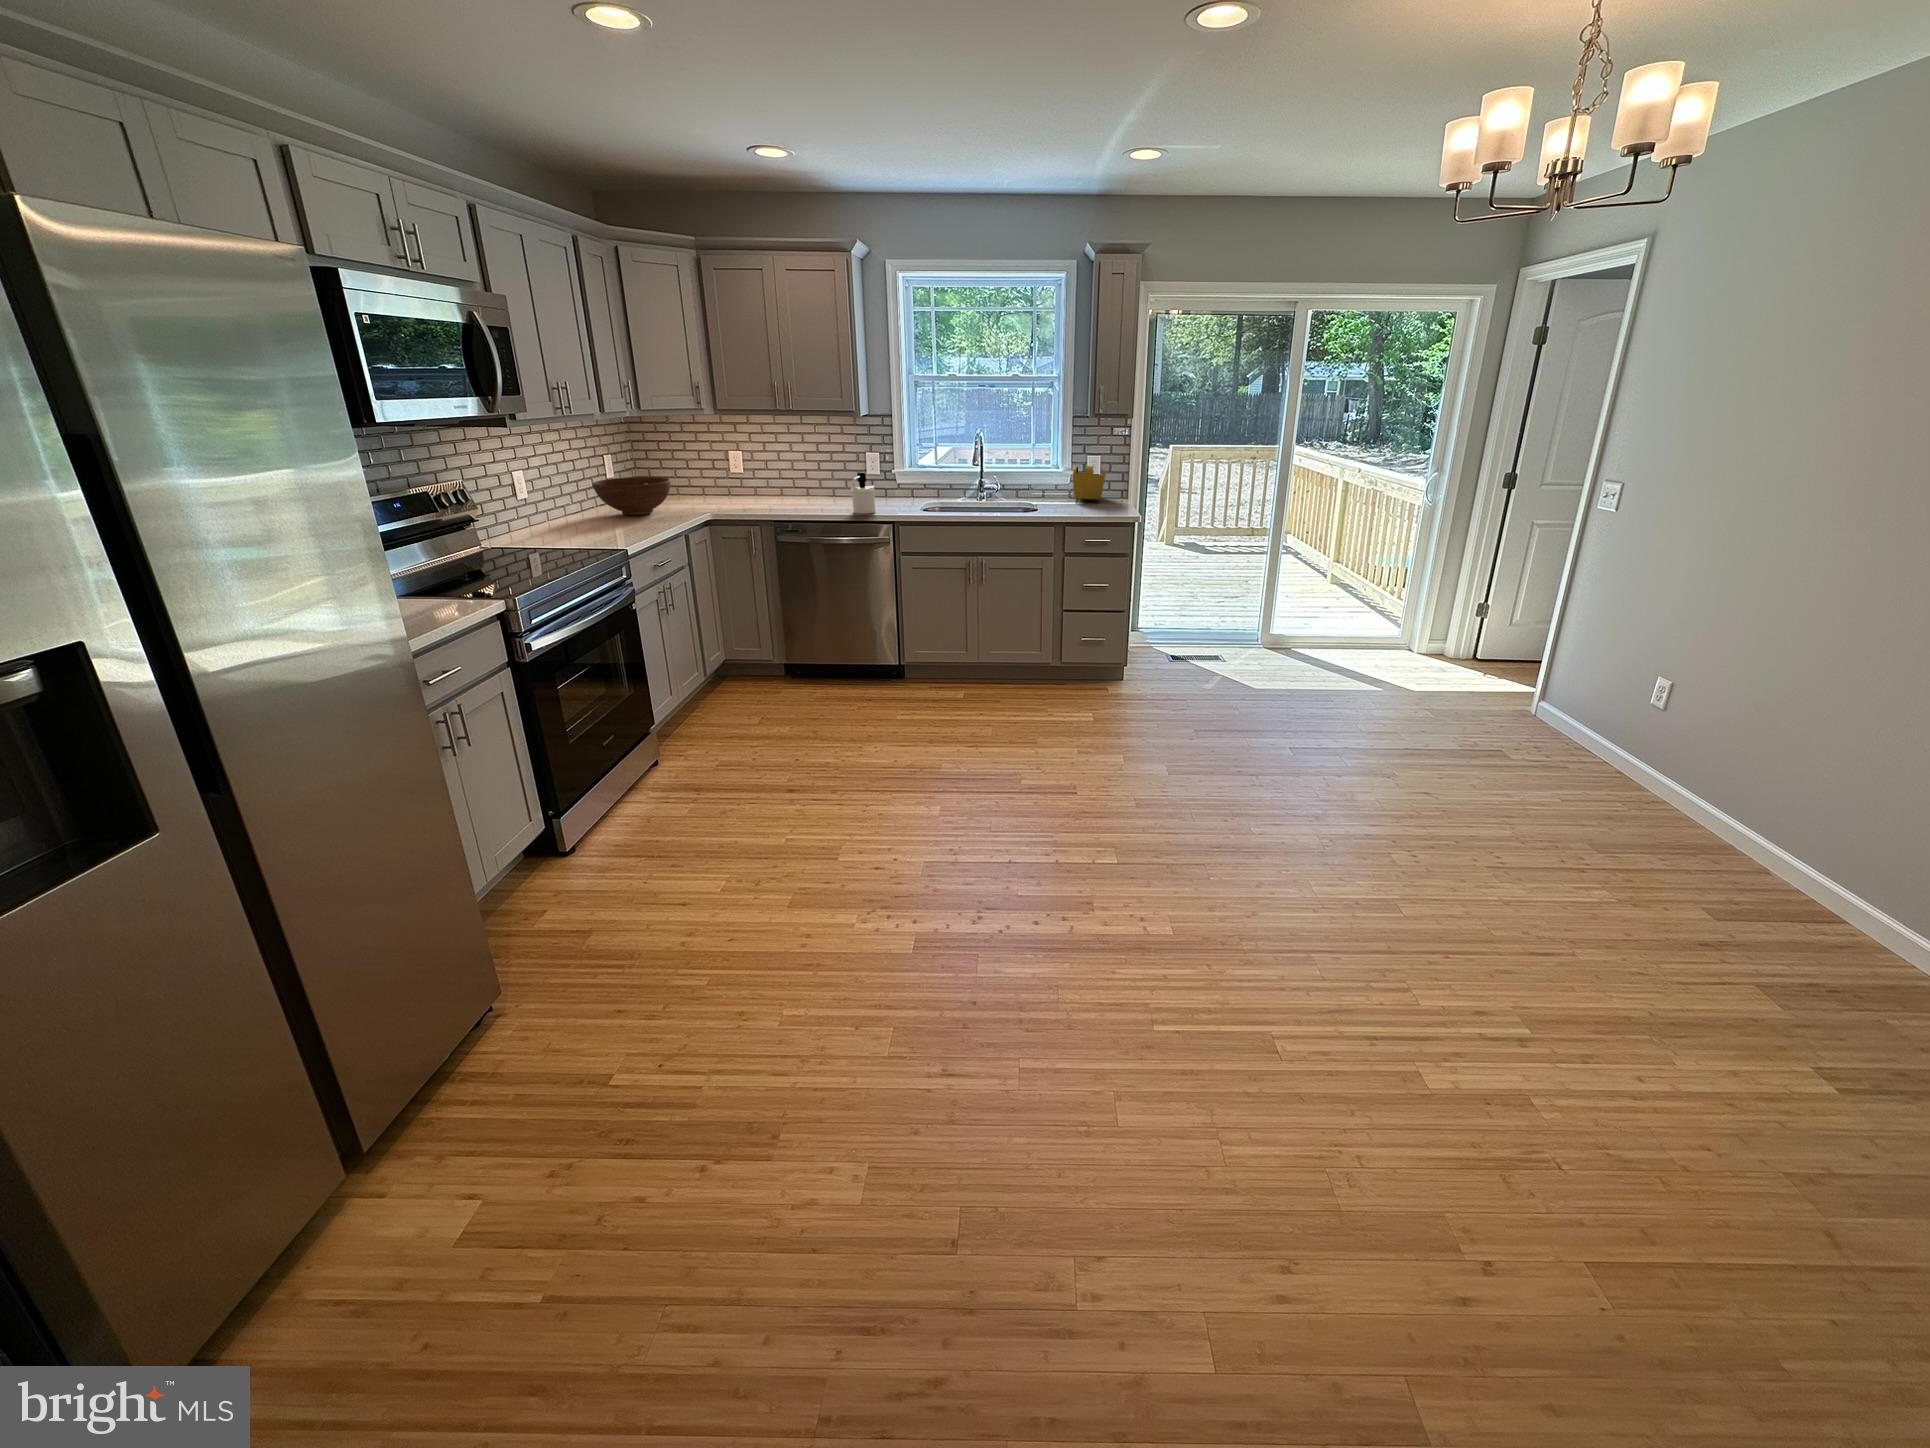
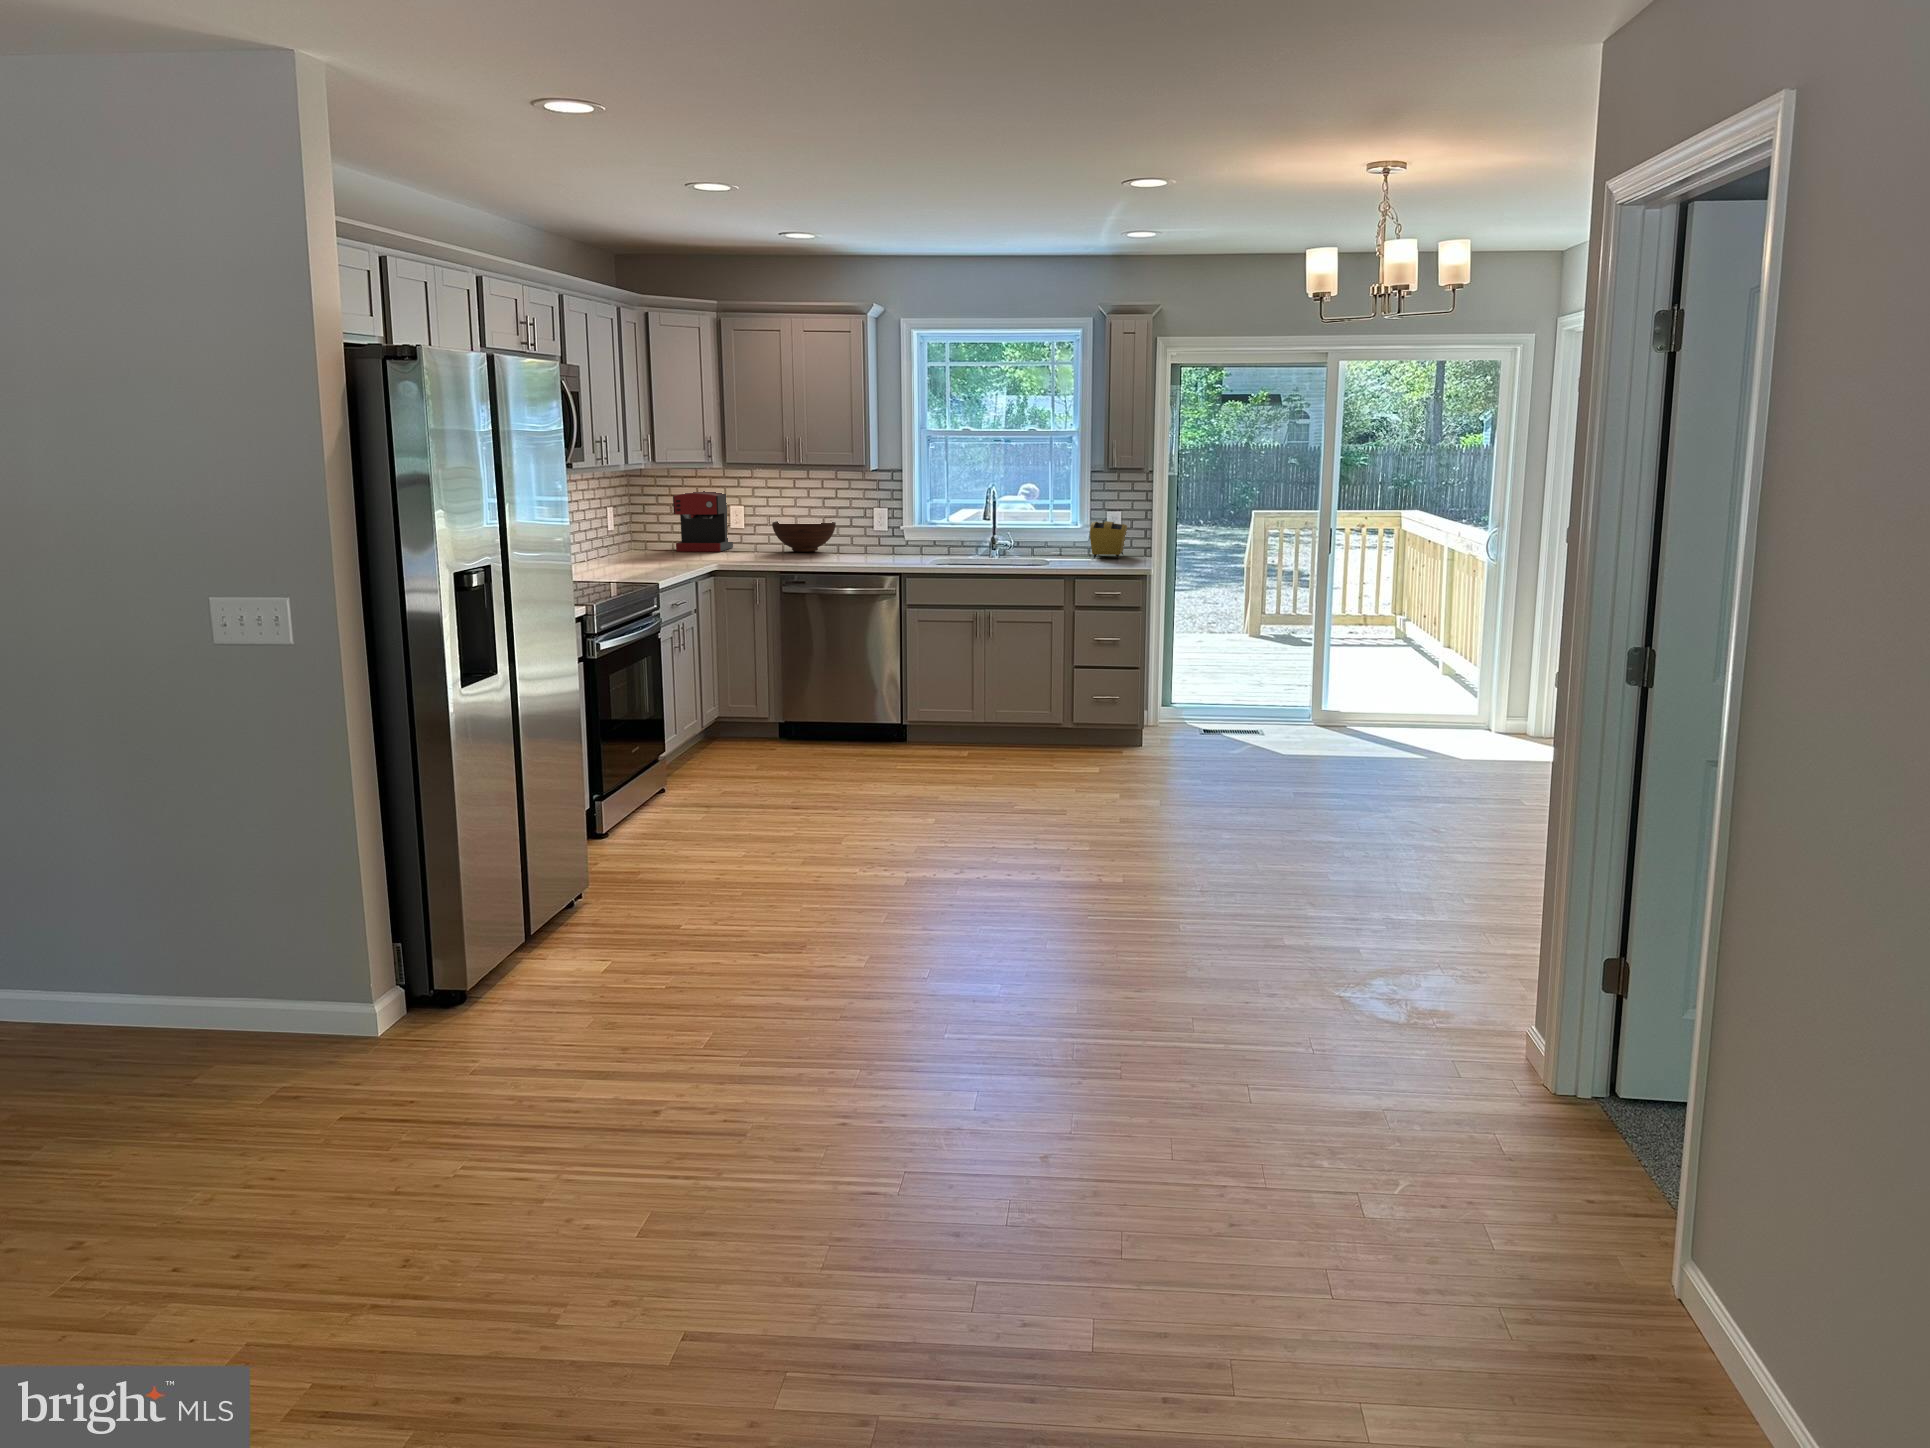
coffee maker: none [670,432,738,497] -> present [673,491,733,552]
soap dispenser: present [851,473,875,514] -> none [859,524,883,564]
fruit bowl: present [593,477,670,515] -> present [772,521,836,552]

